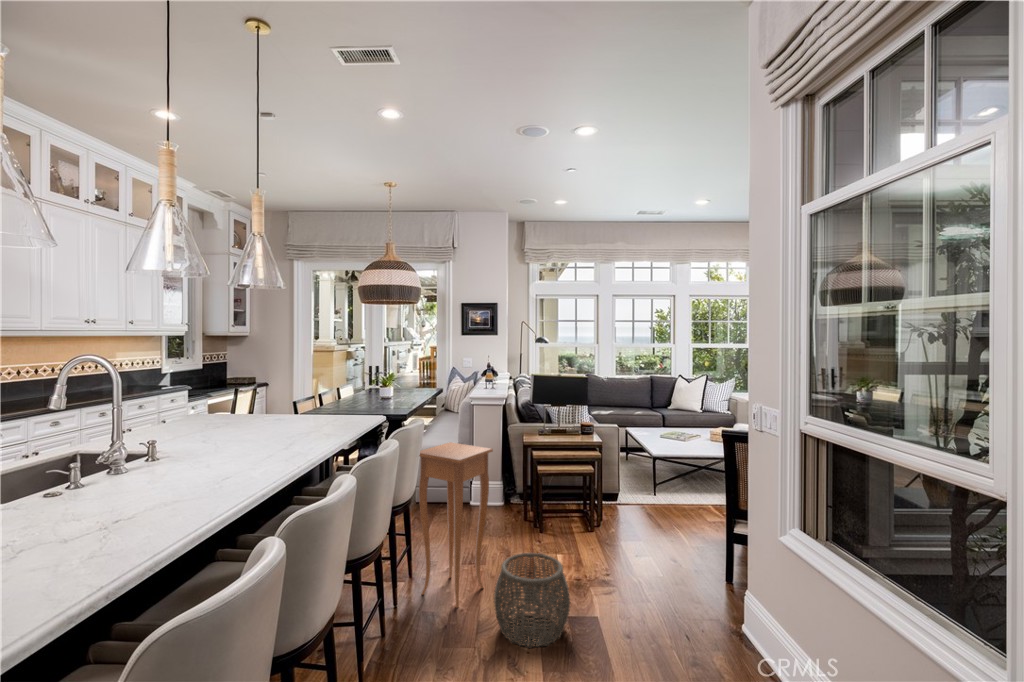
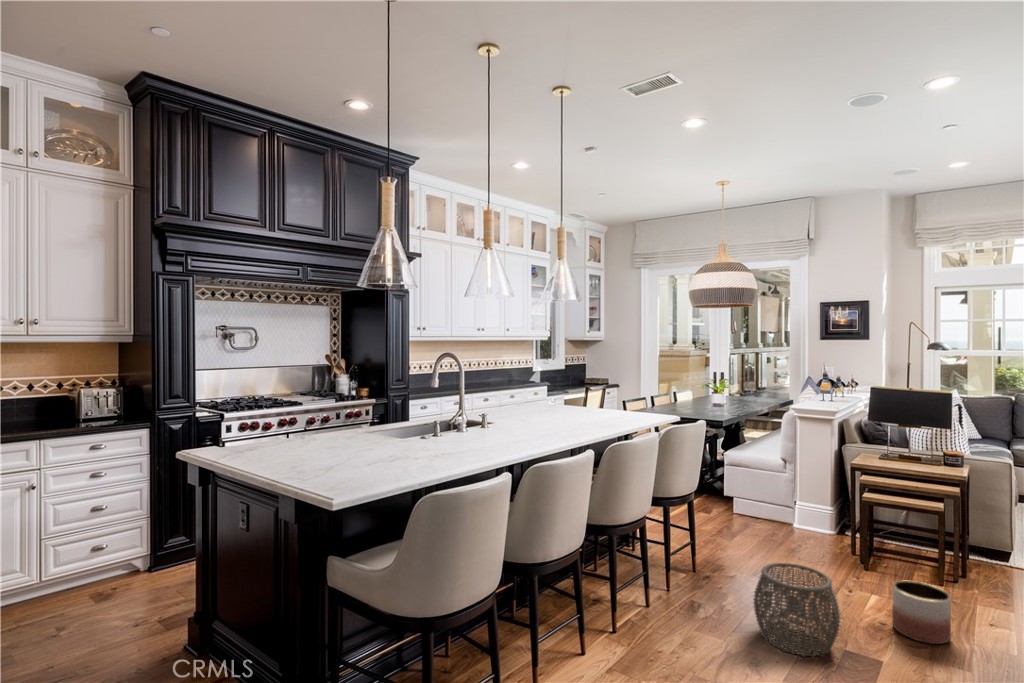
side table: present [419,442,493,608] -> none [694,445,775,602]
planter: none [584,538,625,590] -> present [892,581,951,644]

